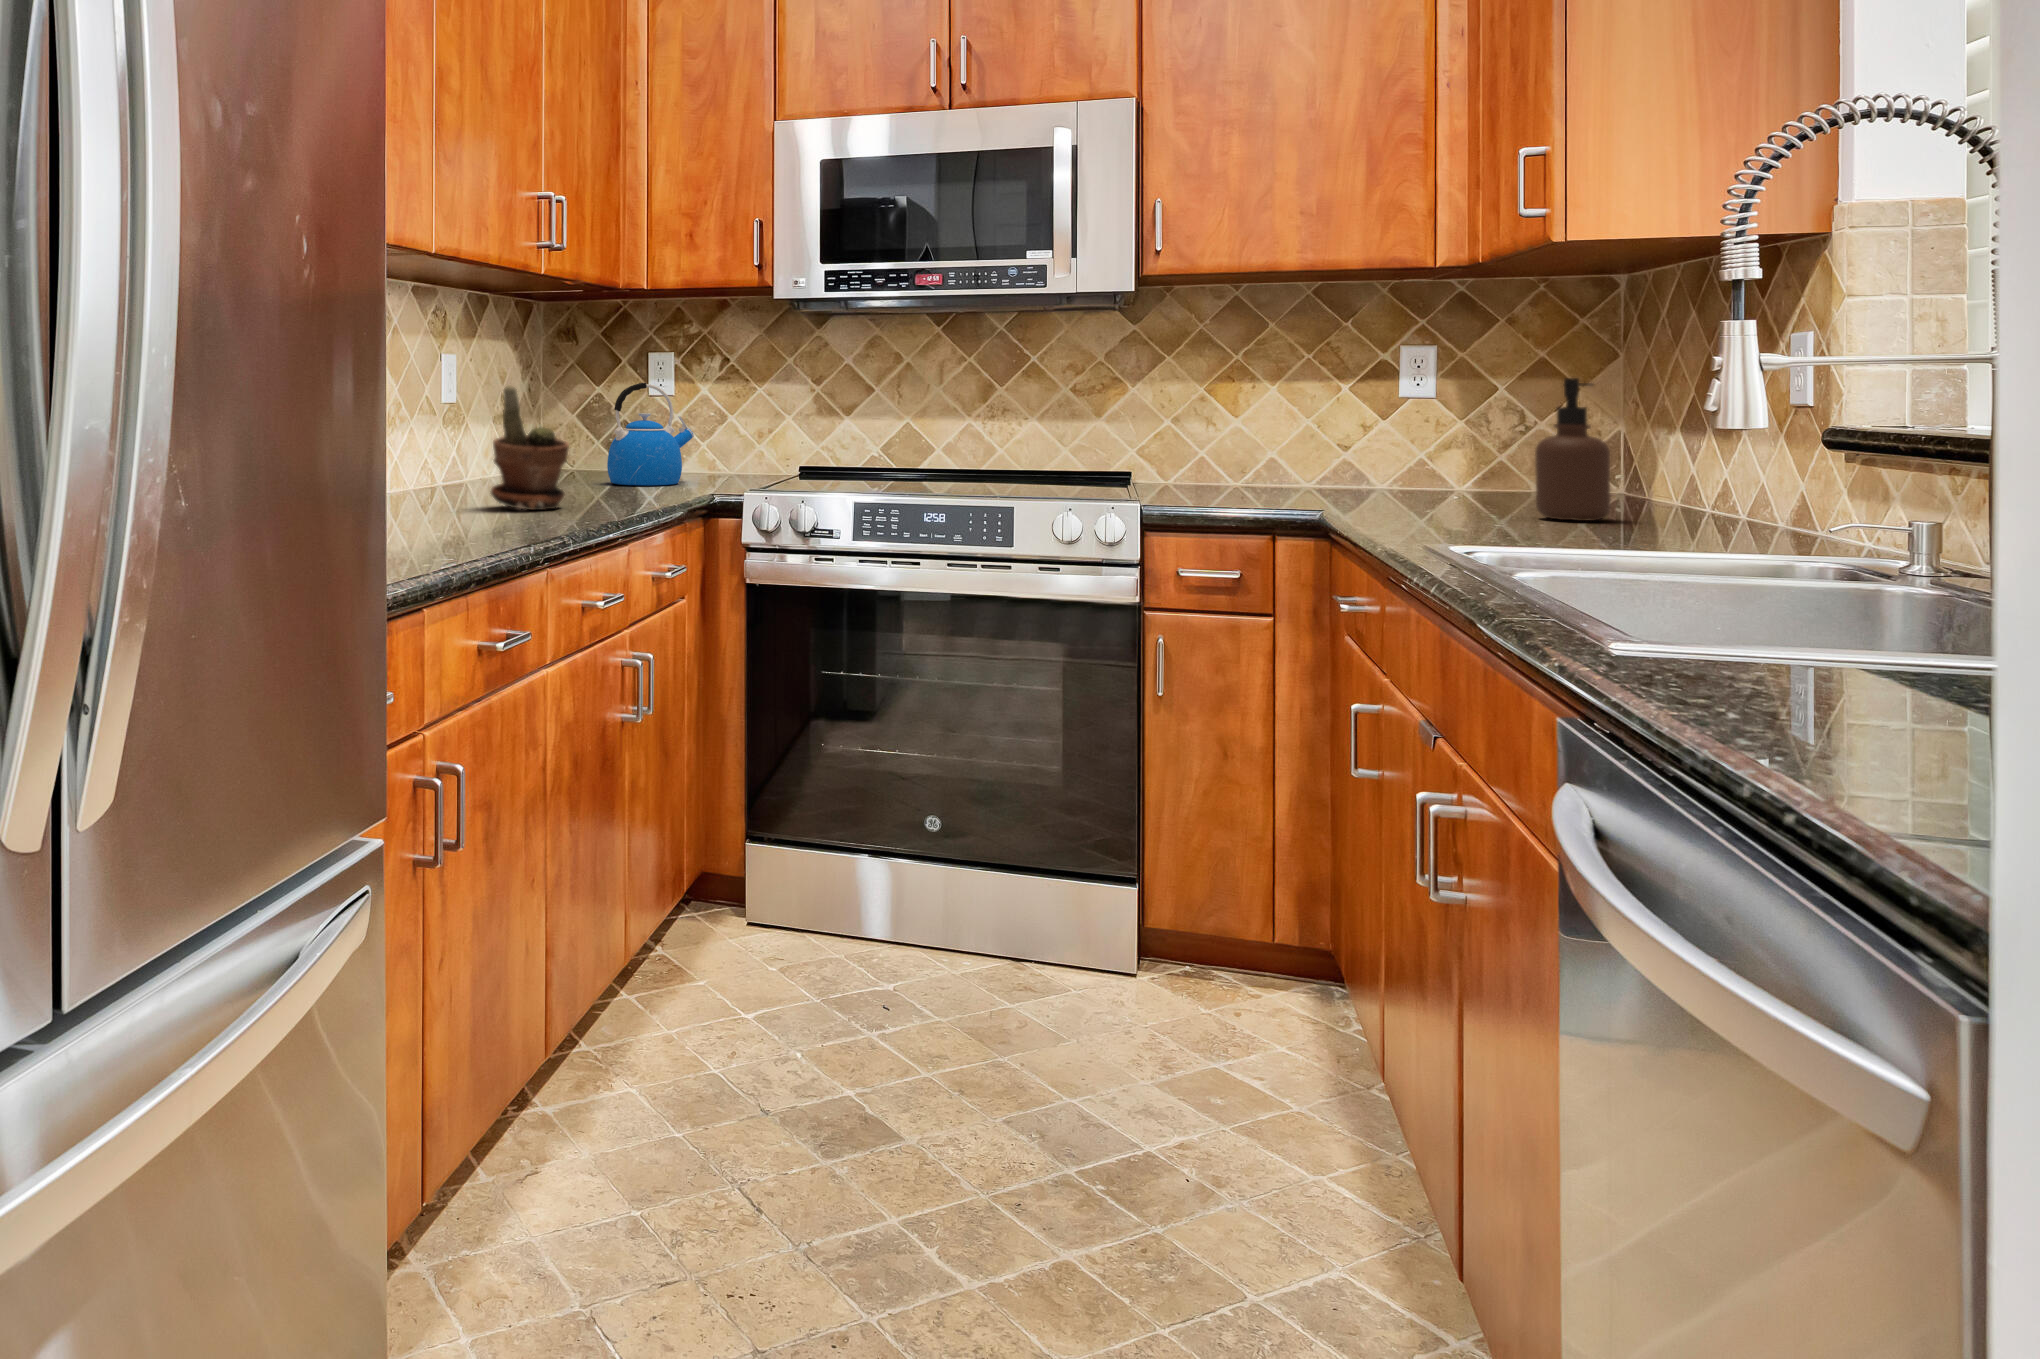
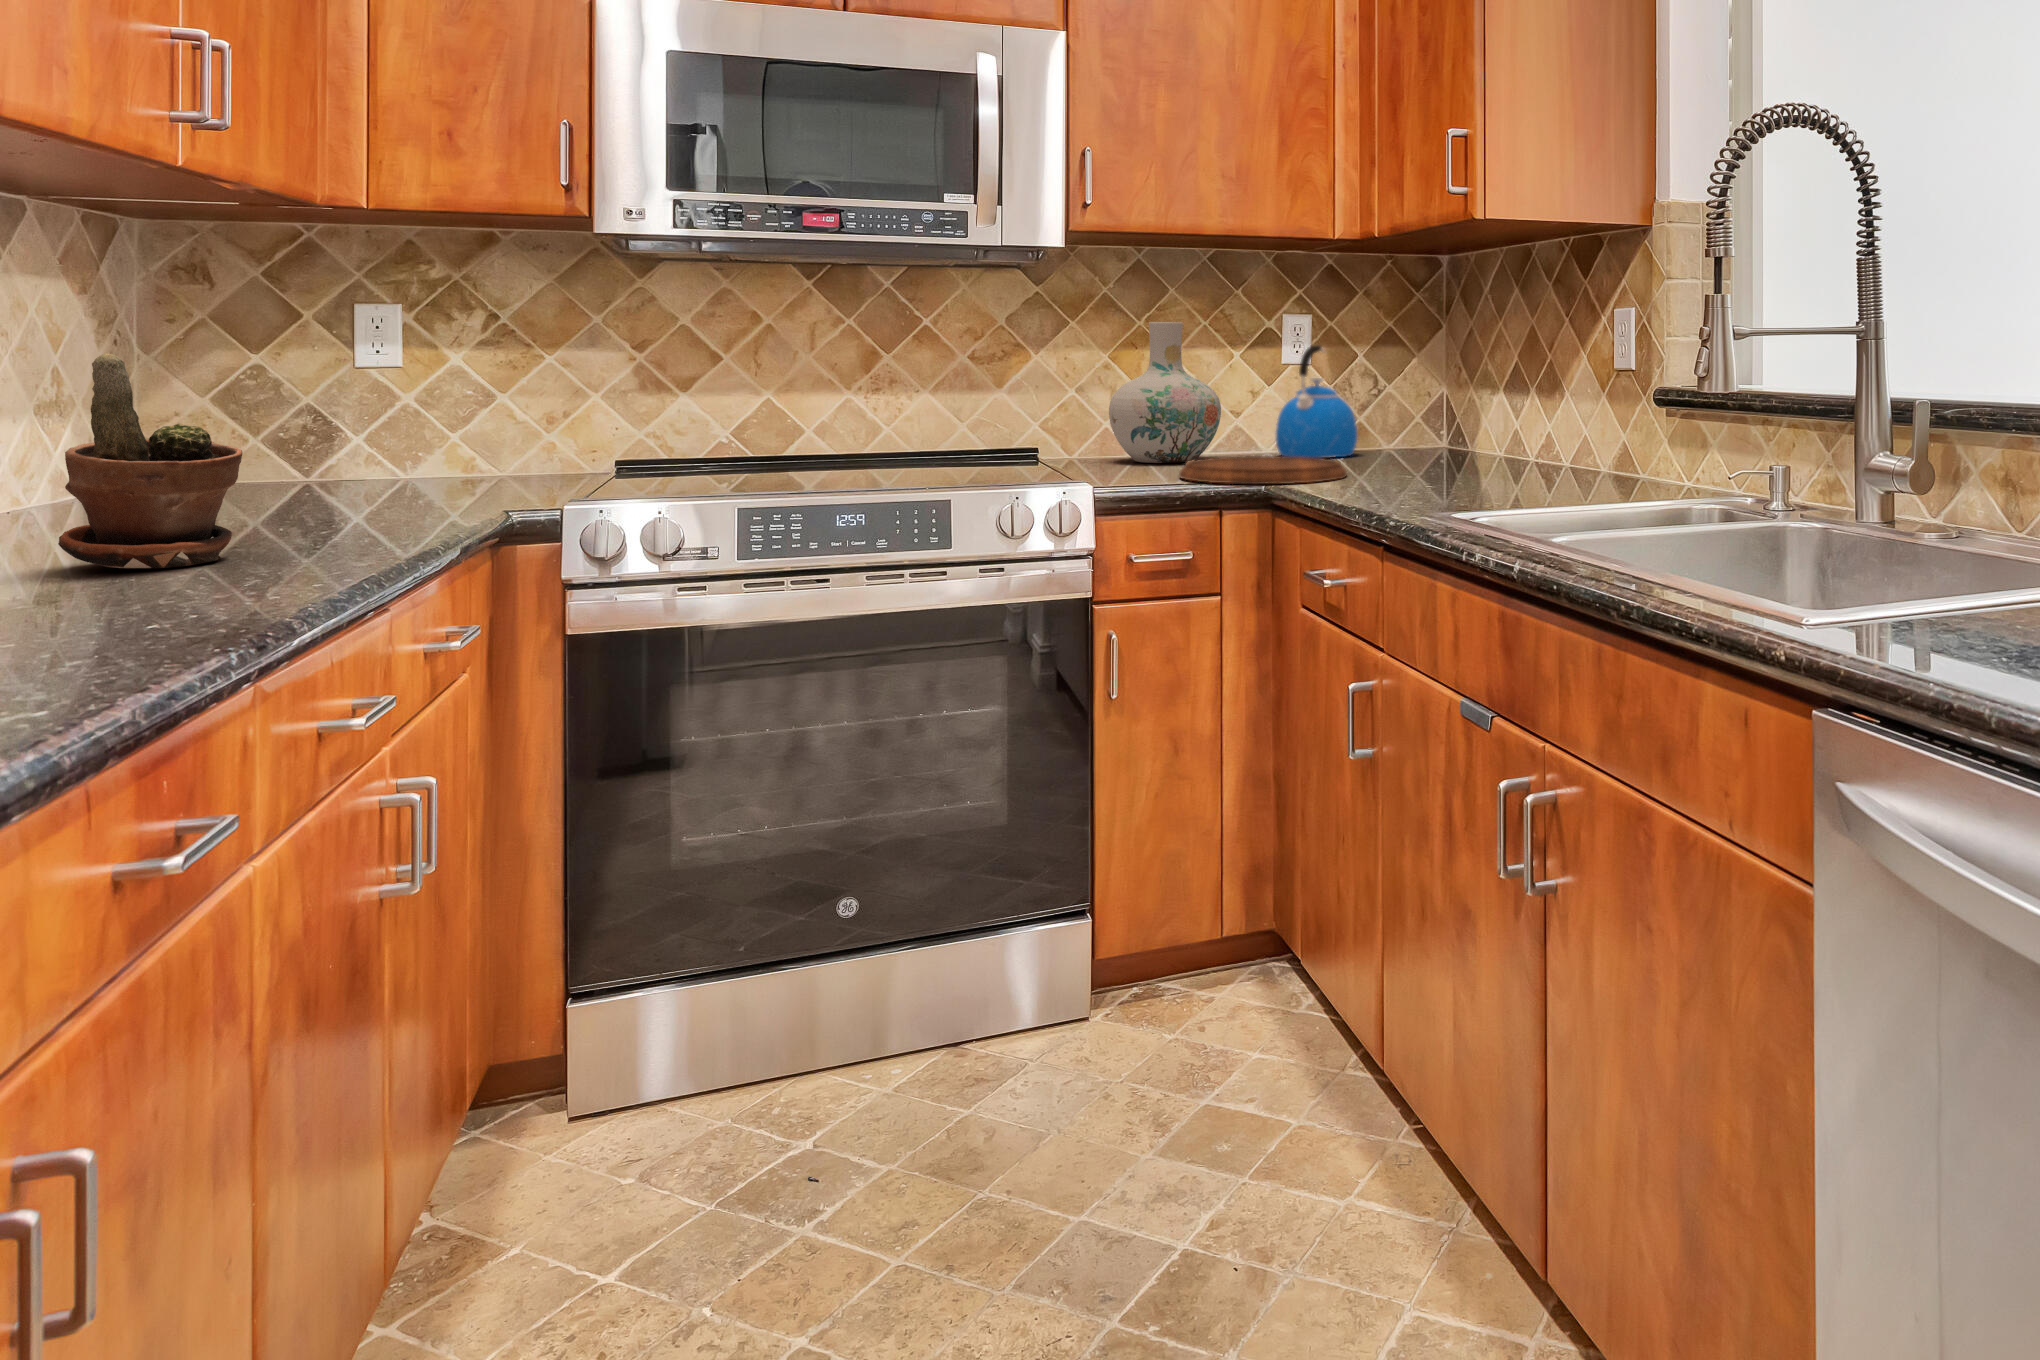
vase: none [1204,356,1322,493] -> present [1109,322,1221,463]
soap dispenser: present [1535,378,1610,521] -> none [1434,346,1490,476]
kettle: present [607,383,694,486] -> present [1276,345,1357,458]
cutting board: none [1245,488,1431,515] -> present [1179,456,1346,484]

